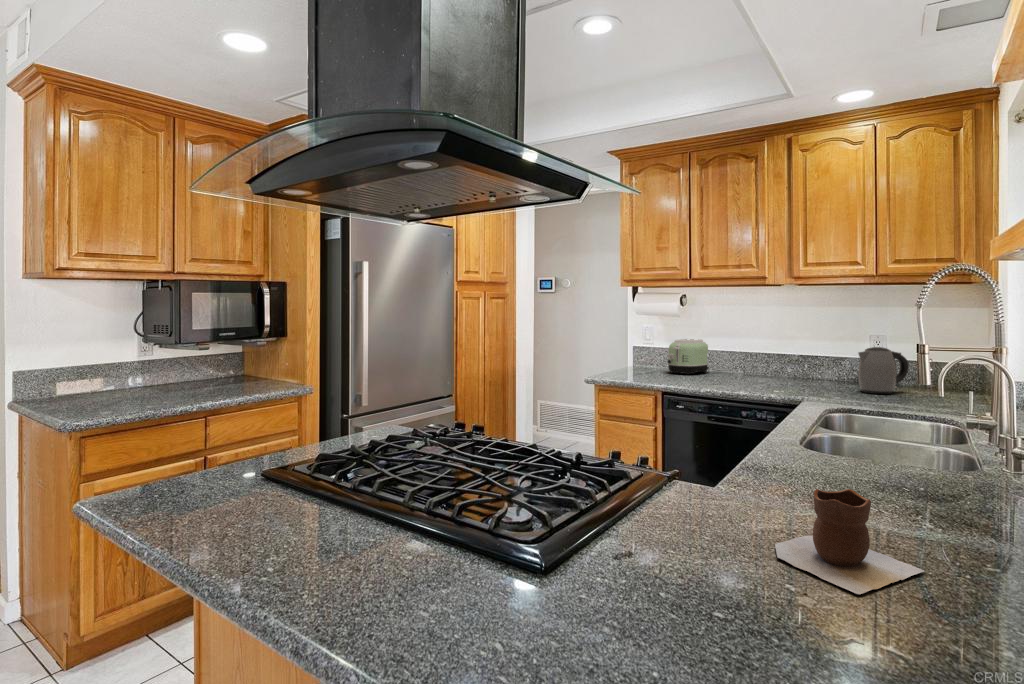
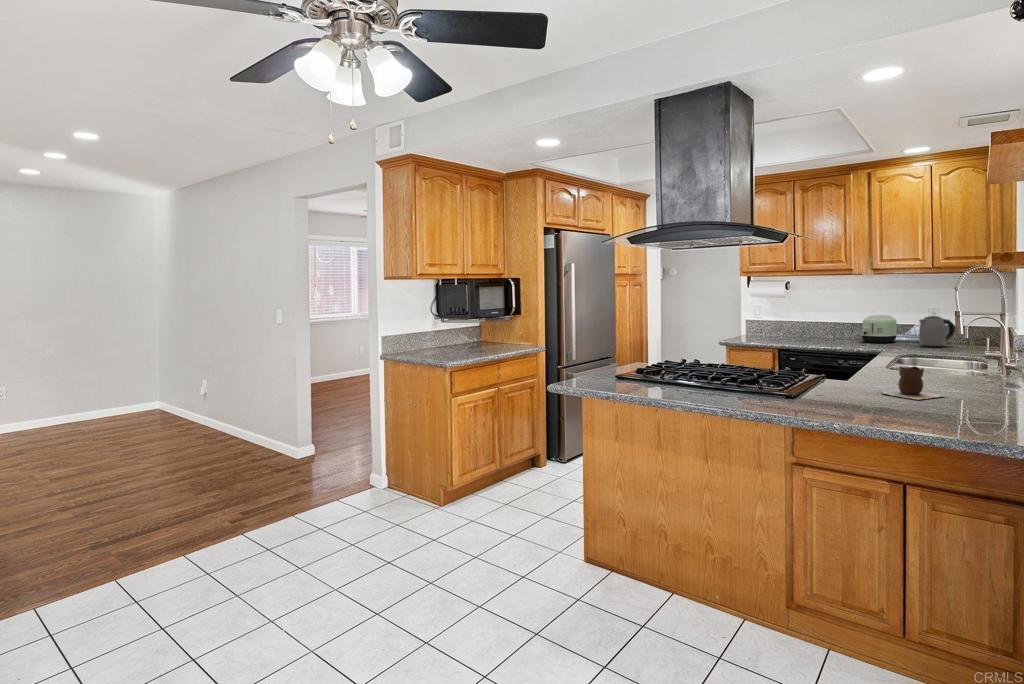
toaster: present [668,339,708,375] -> present [862,315,897,343]

